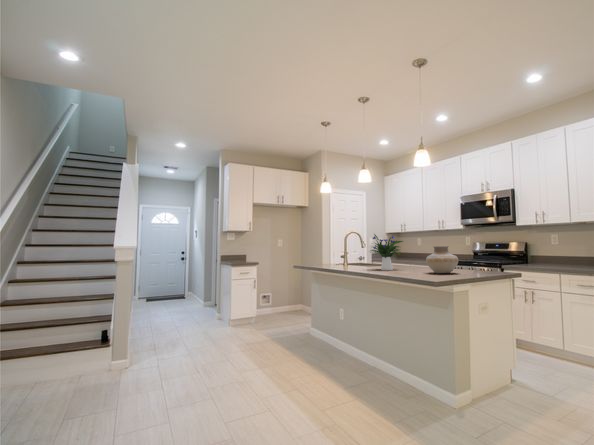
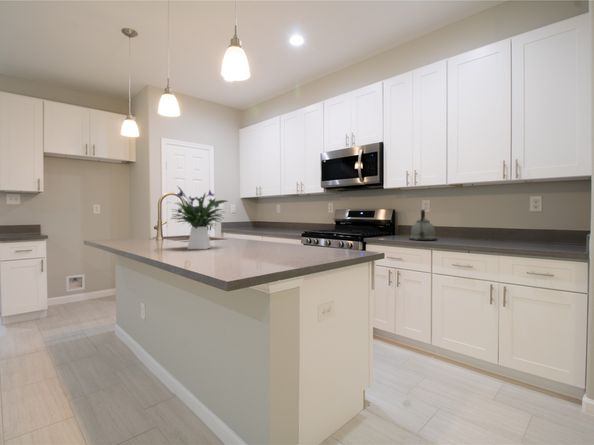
kettle: none [541,243,567,267] -> present [409,210,437,240]
vase: present [426,246,459,273] -> none [251,207,303,255]

